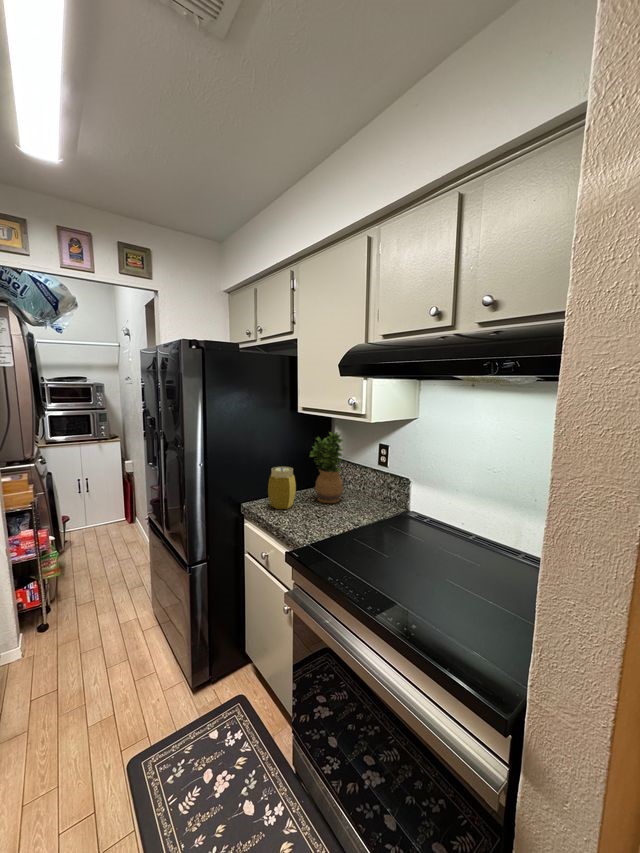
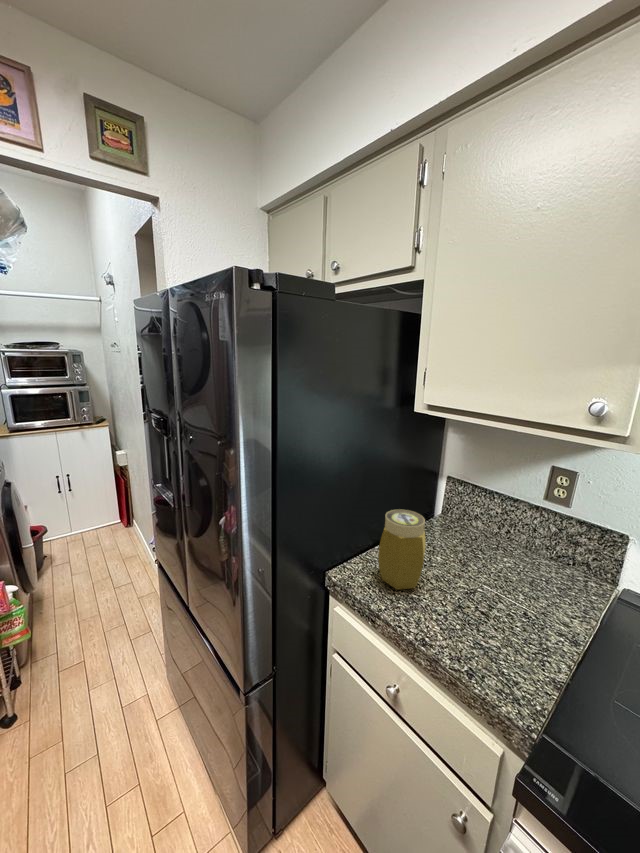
potted plant: present [310,432,343,503] -> none [434,446,503,568]

